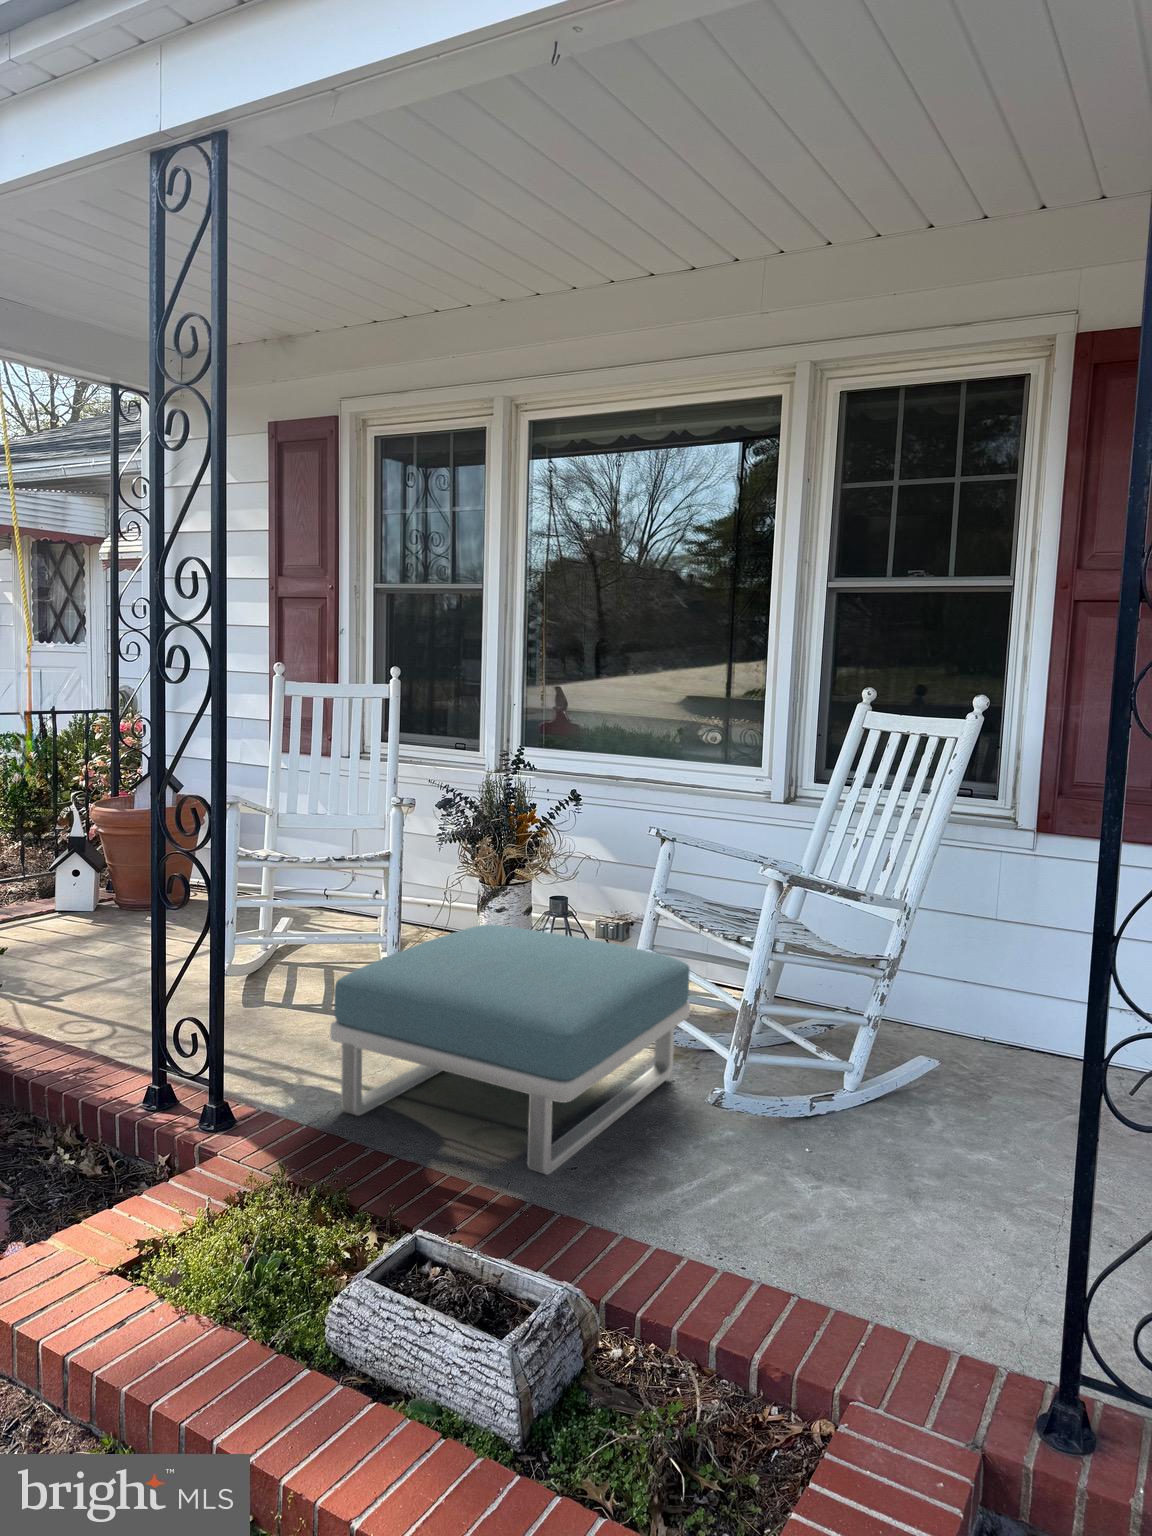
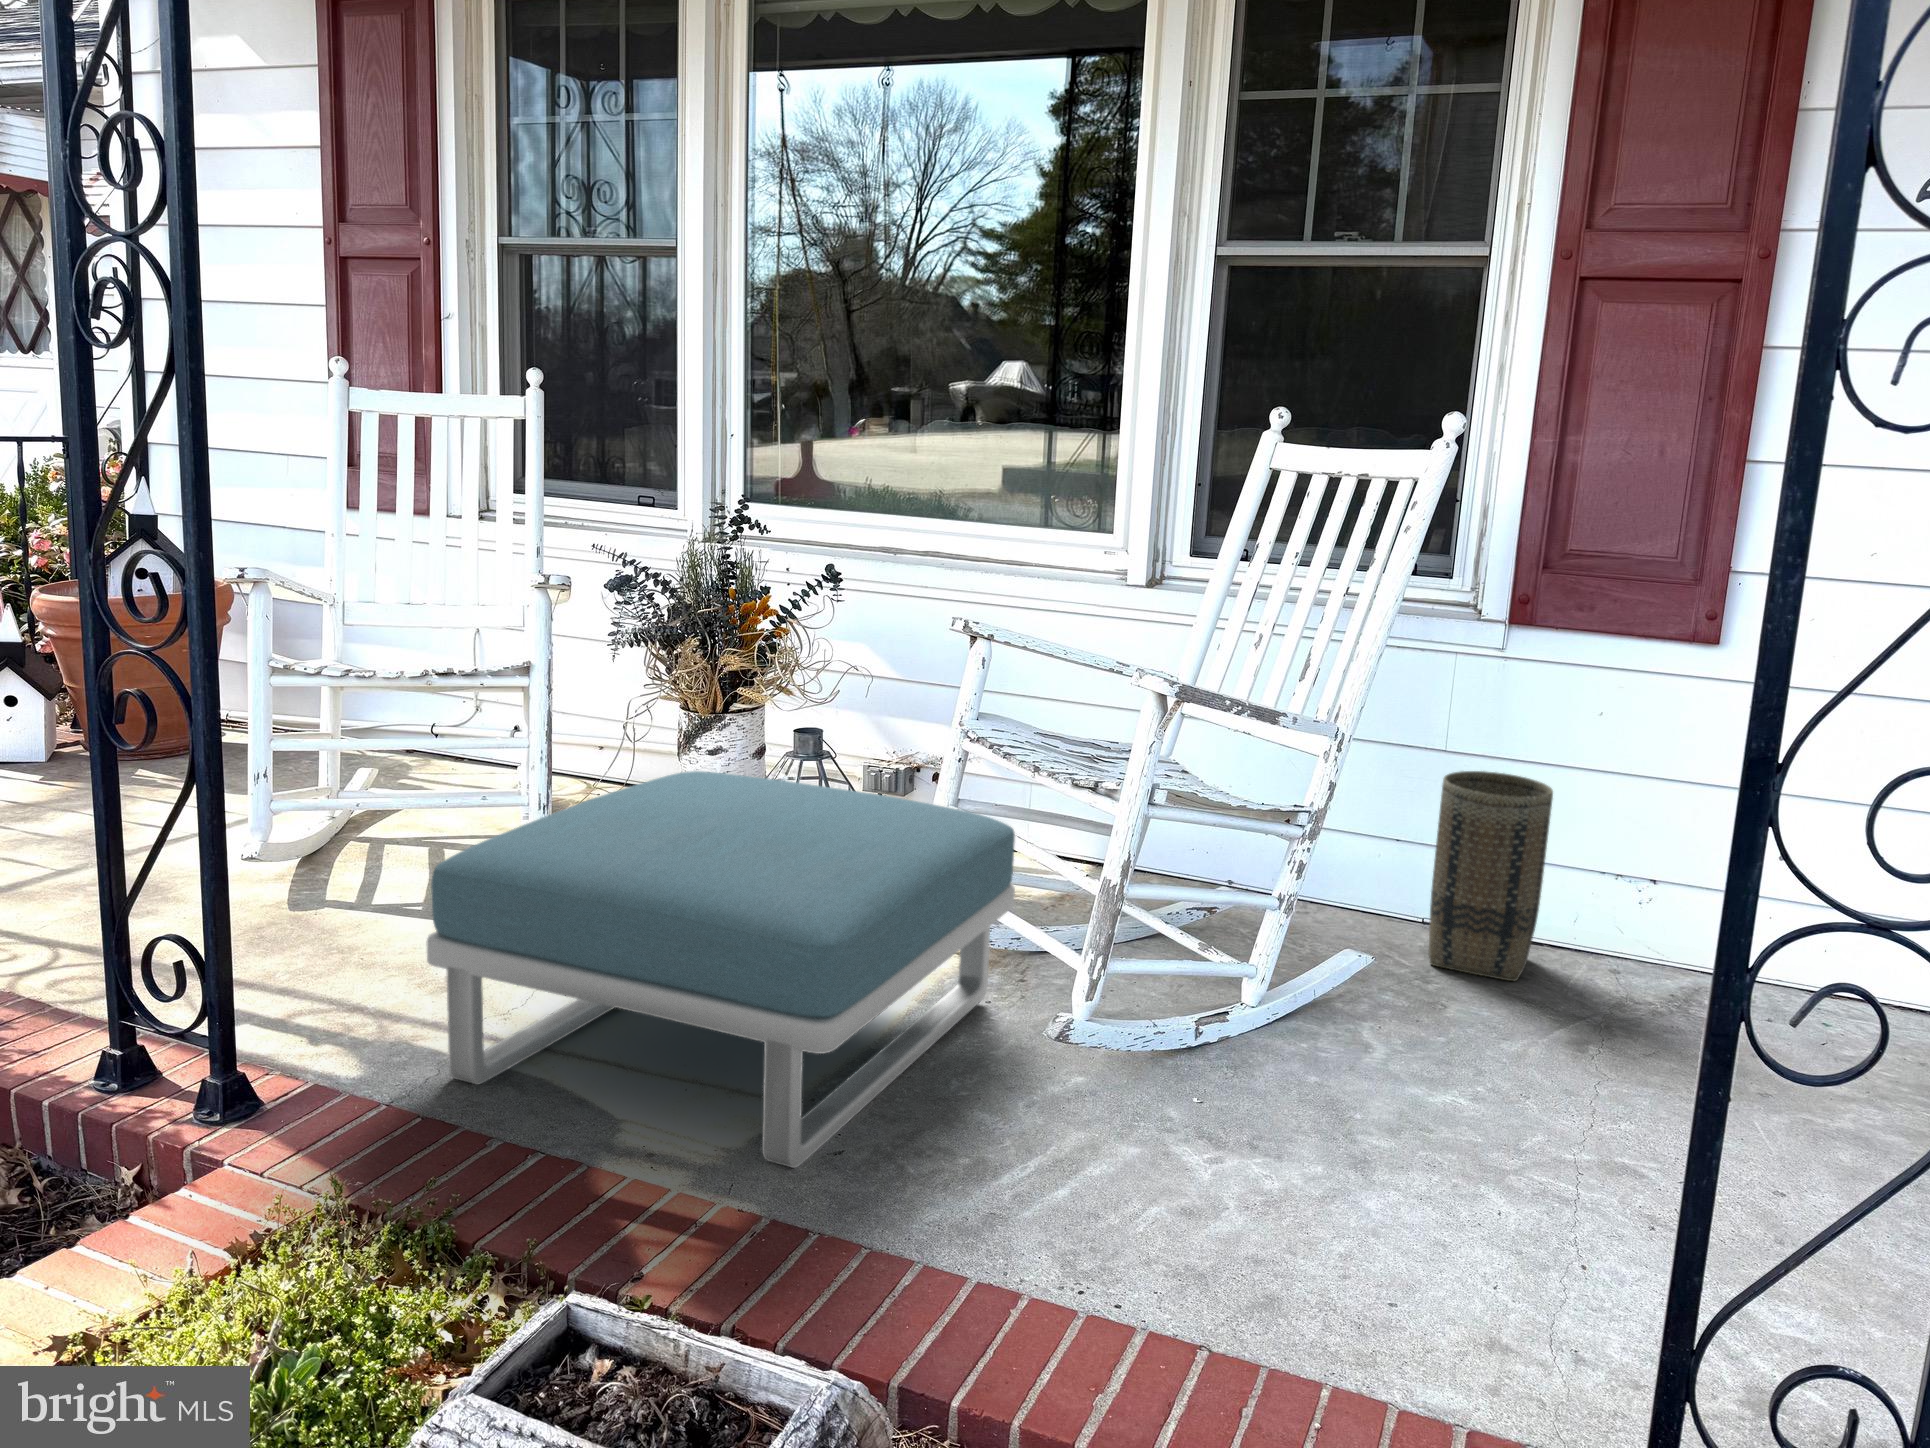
basket: none [978,933,1063,1080] -> present [1429,771,1553,981]

